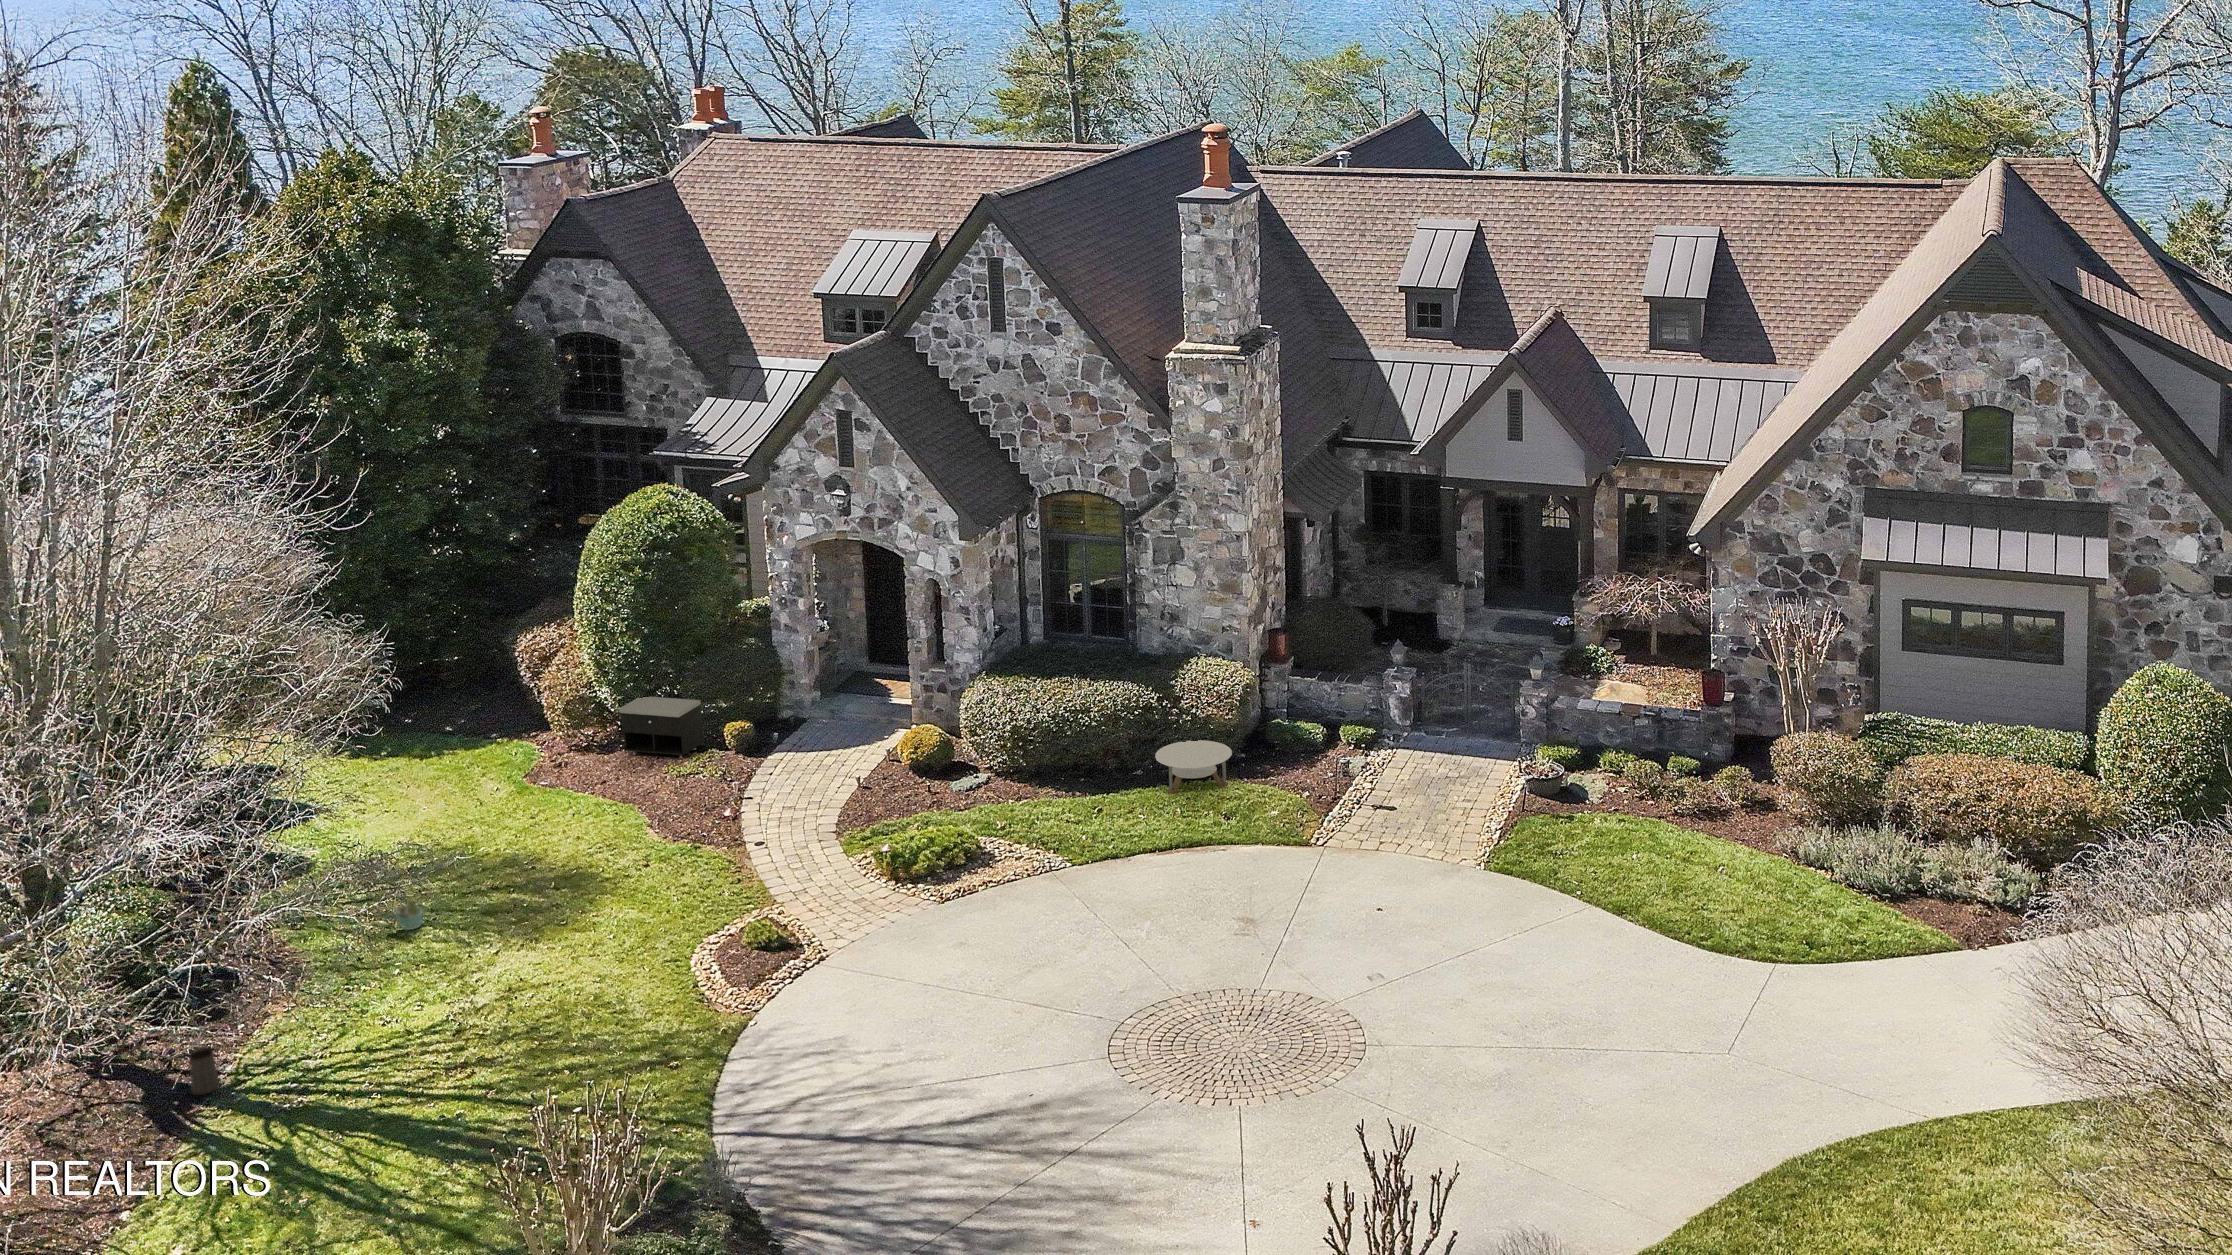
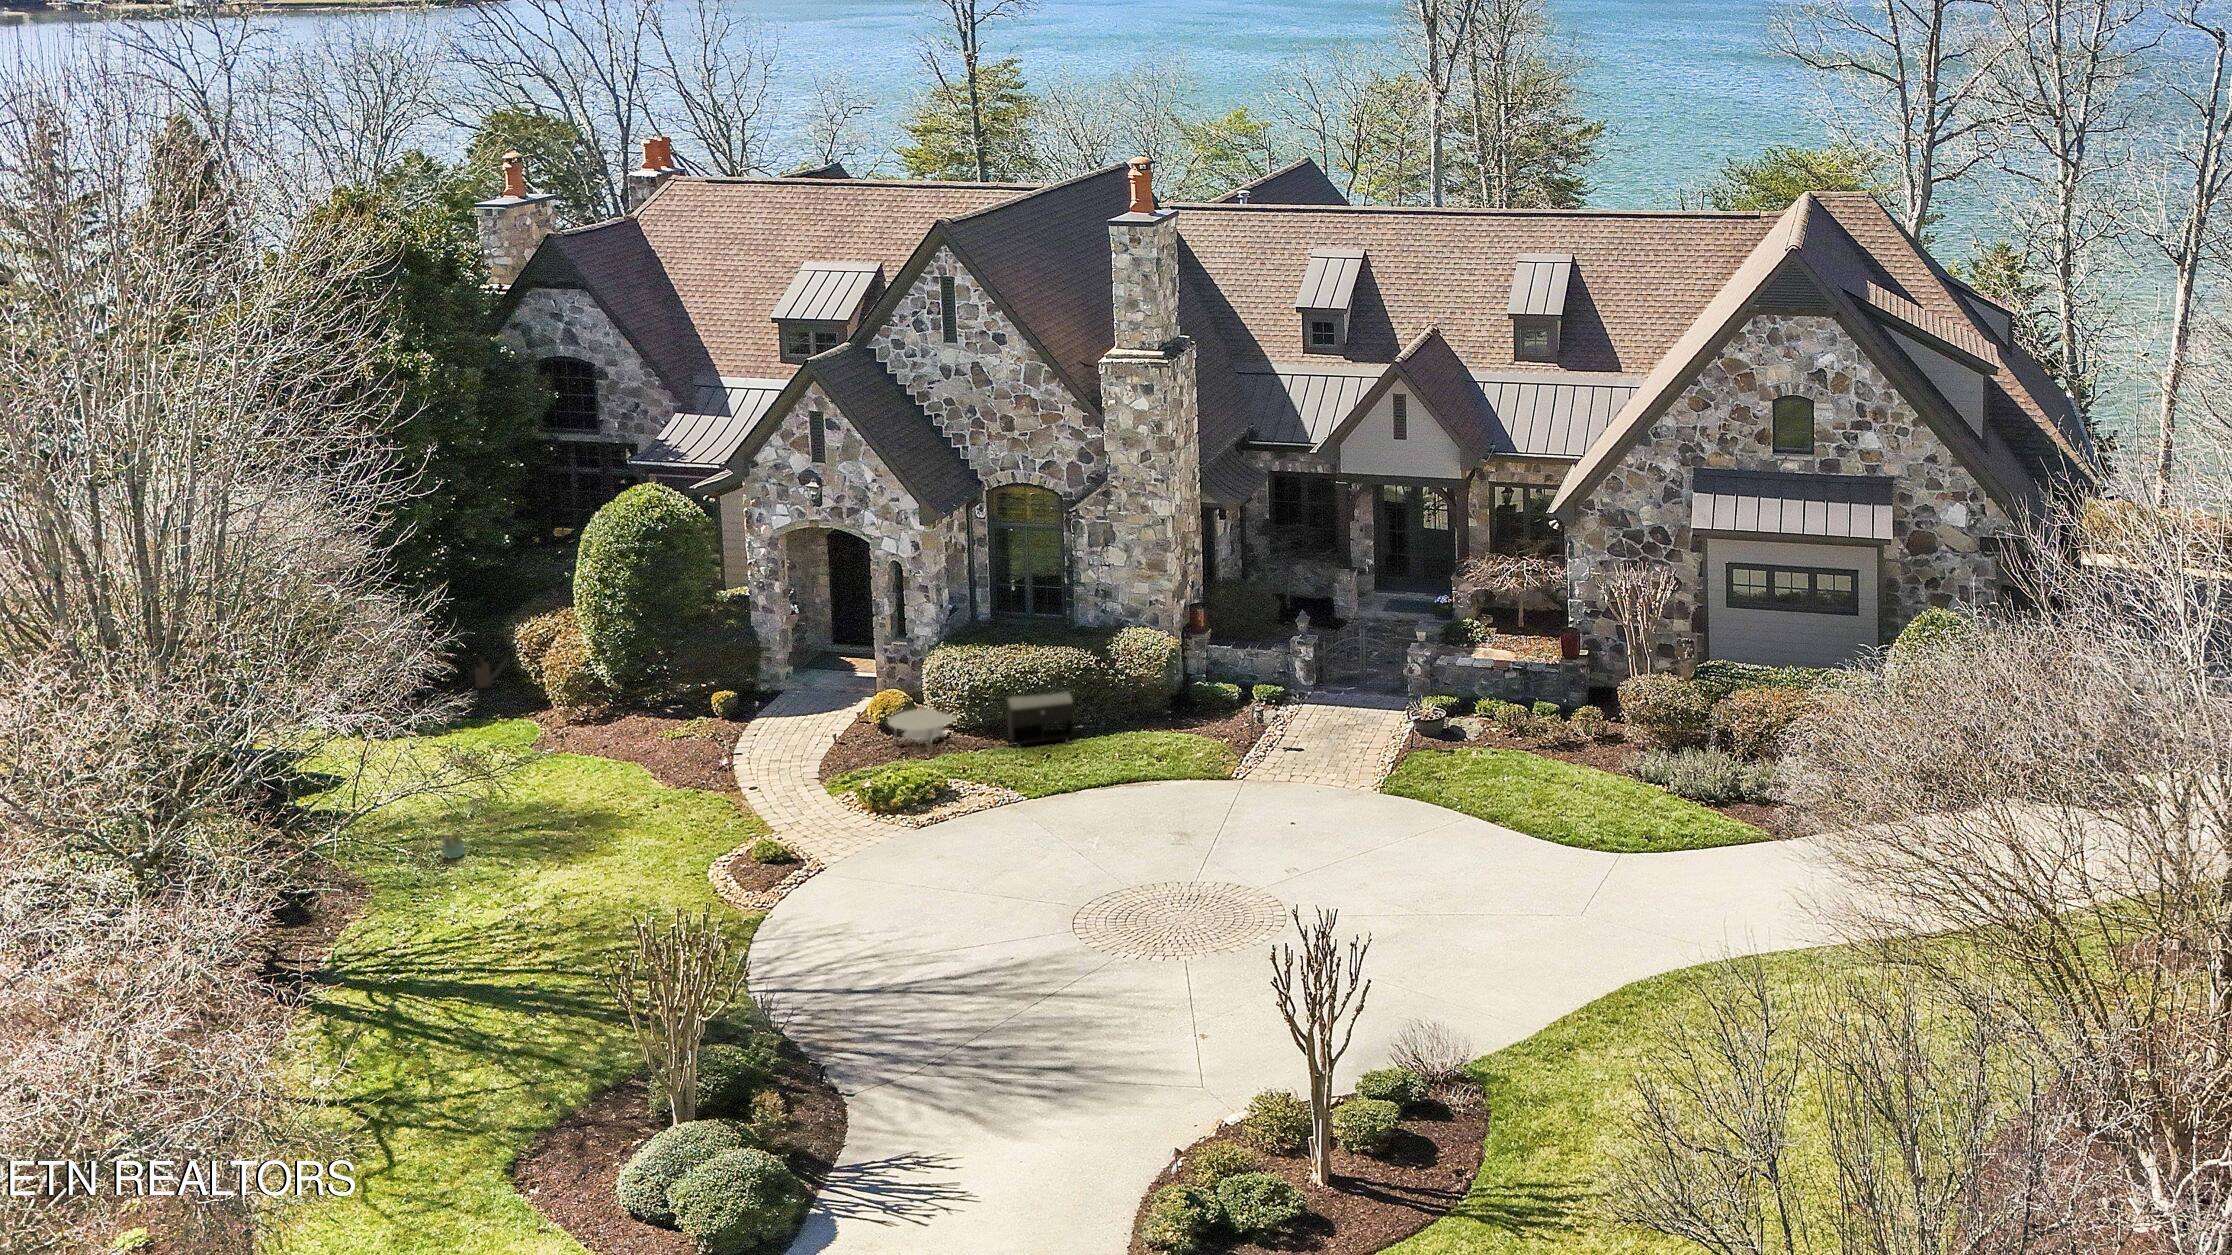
storage bench: present [620,696,704,758] -> present [1008,693,1073,746]
round table: present [1155,740,1232,794] -> present [888,708,956,754]
watering can: present [189,1042,221,1095] -> present [470,658,505,688]

